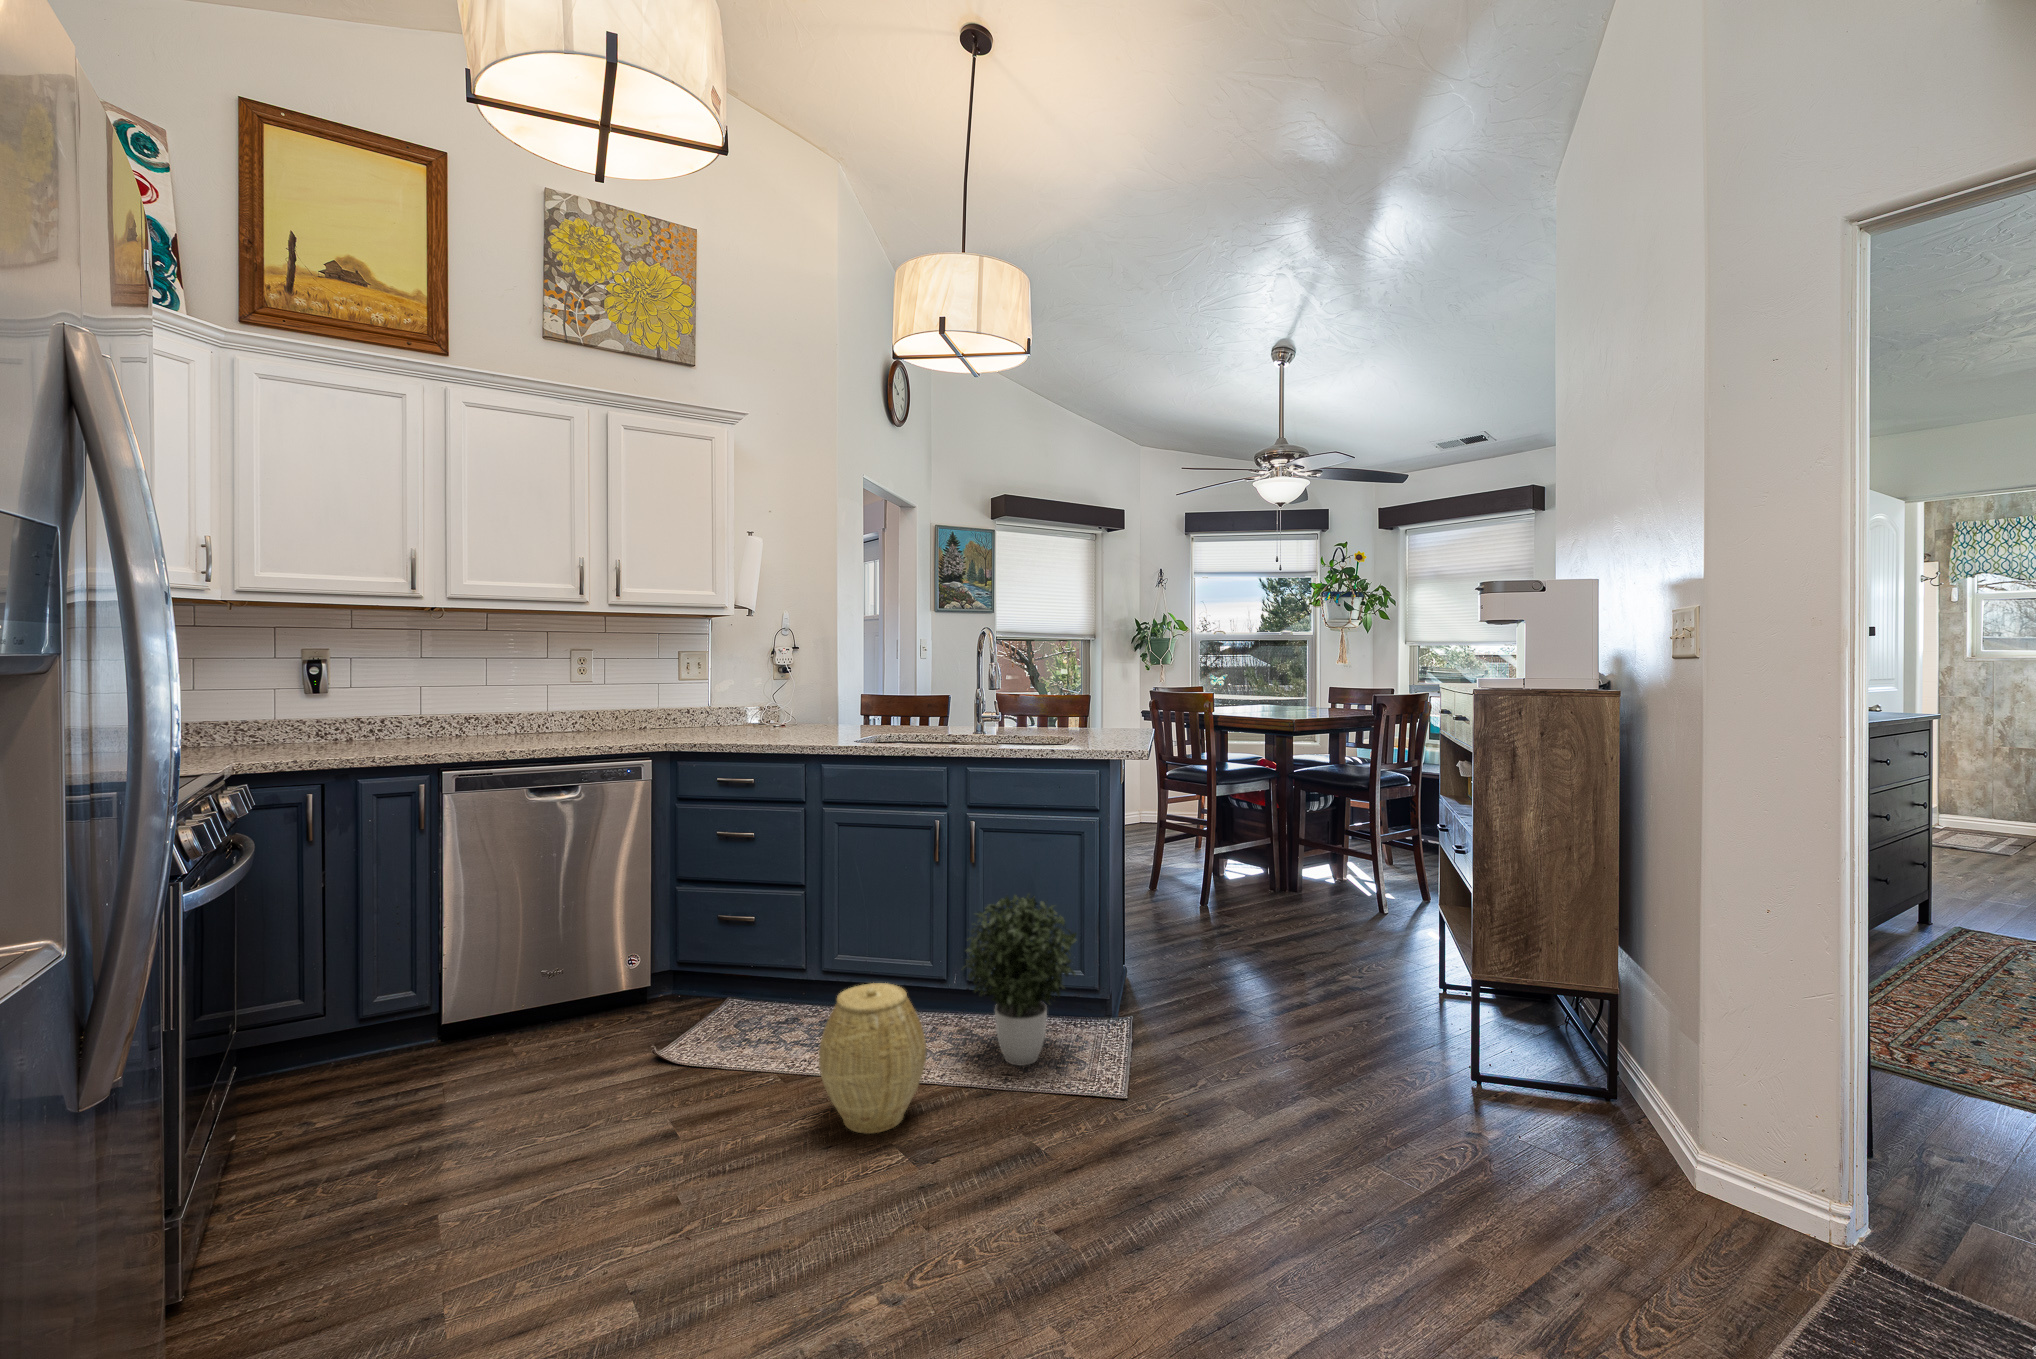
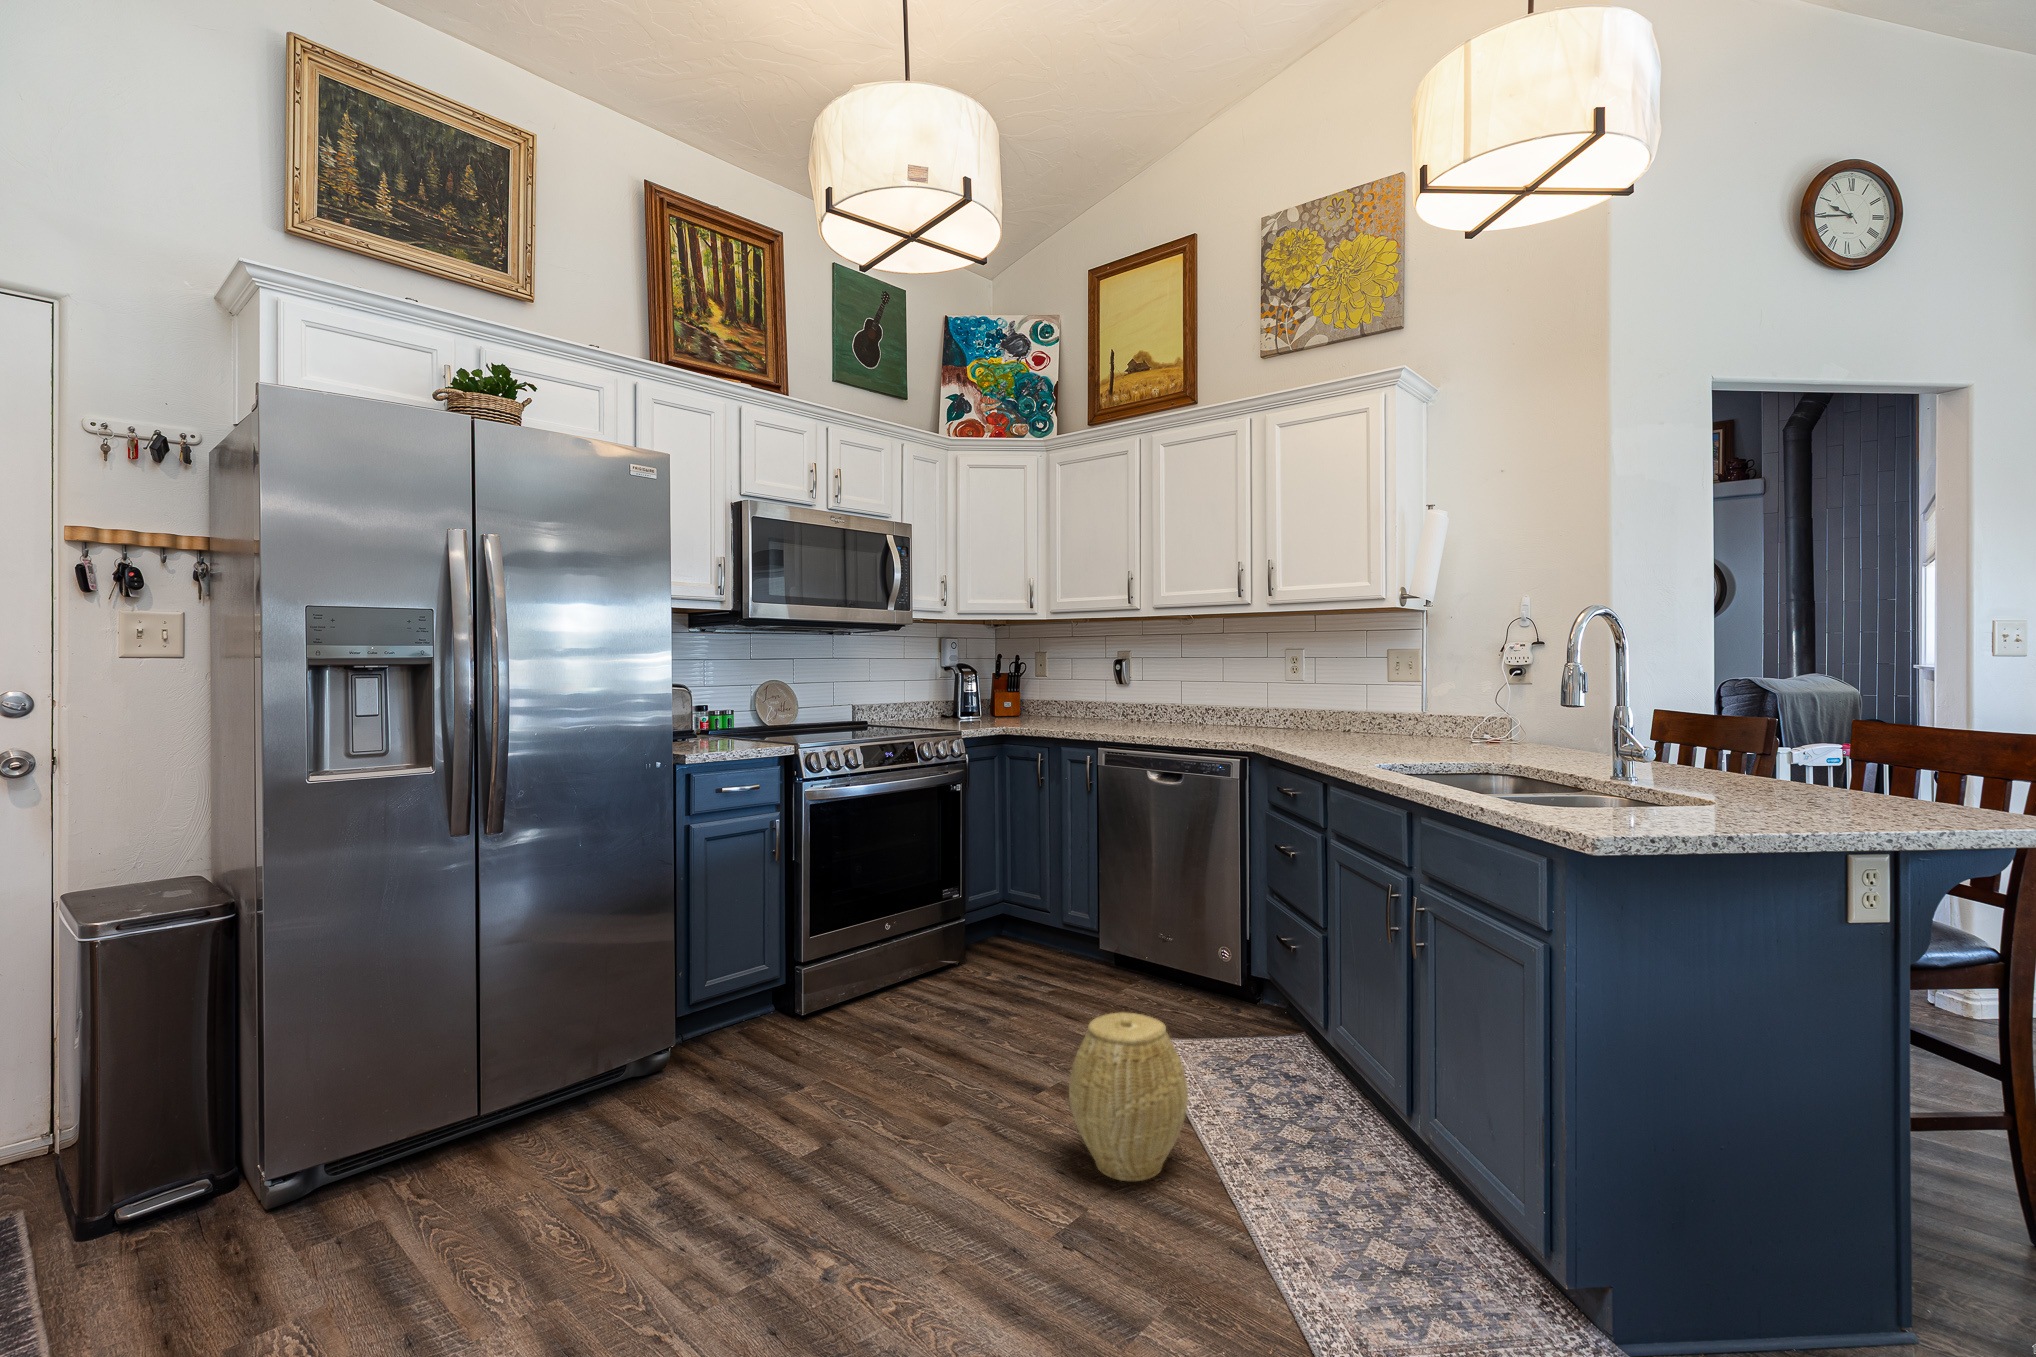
potted plant: present [961,895,1076,1066] -> none [1269,993,1446,1254]

